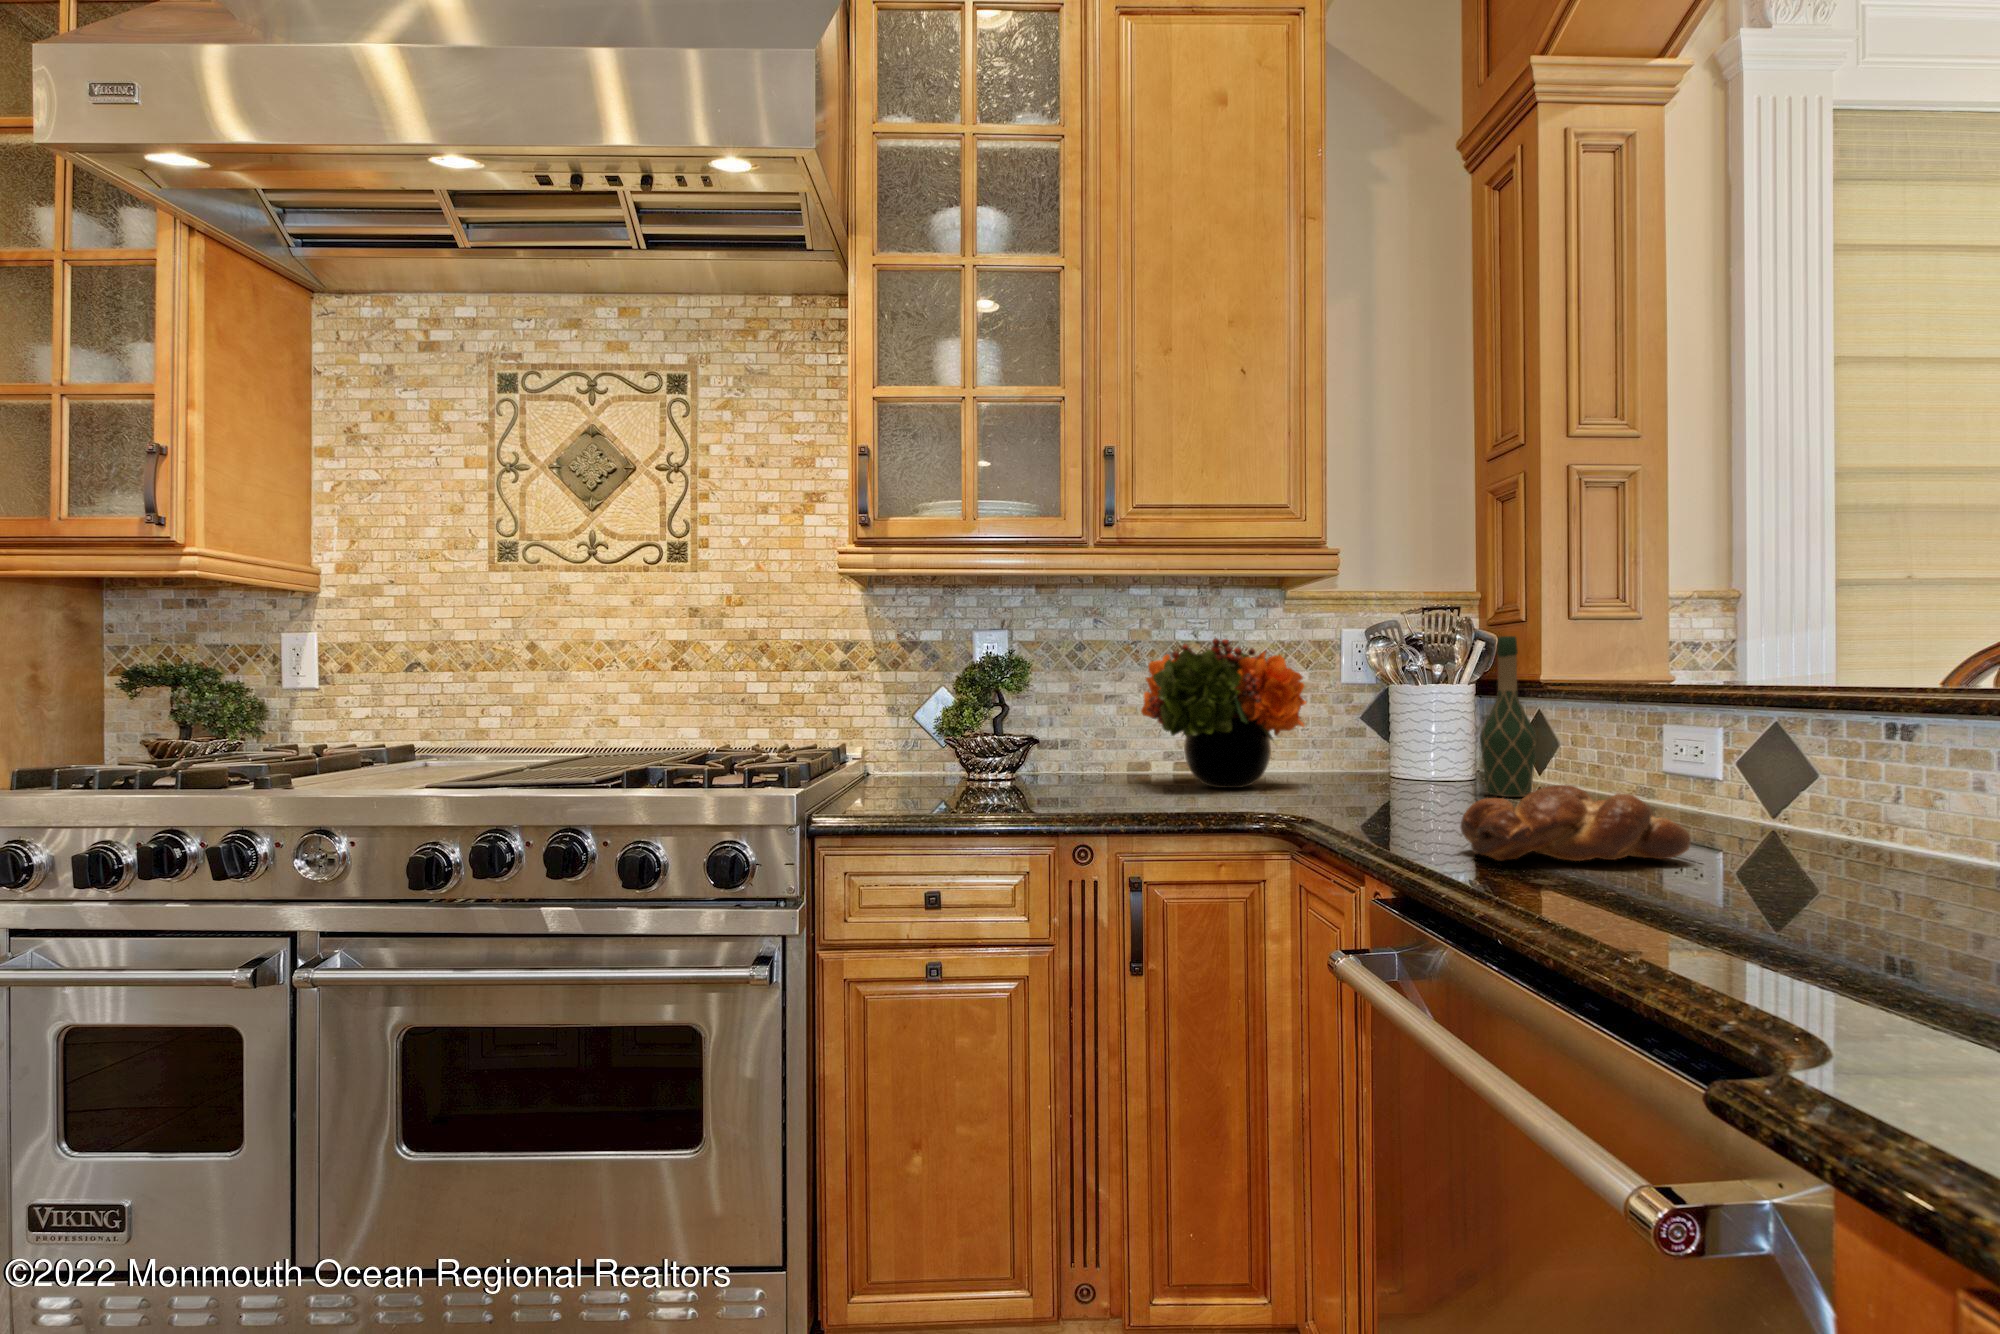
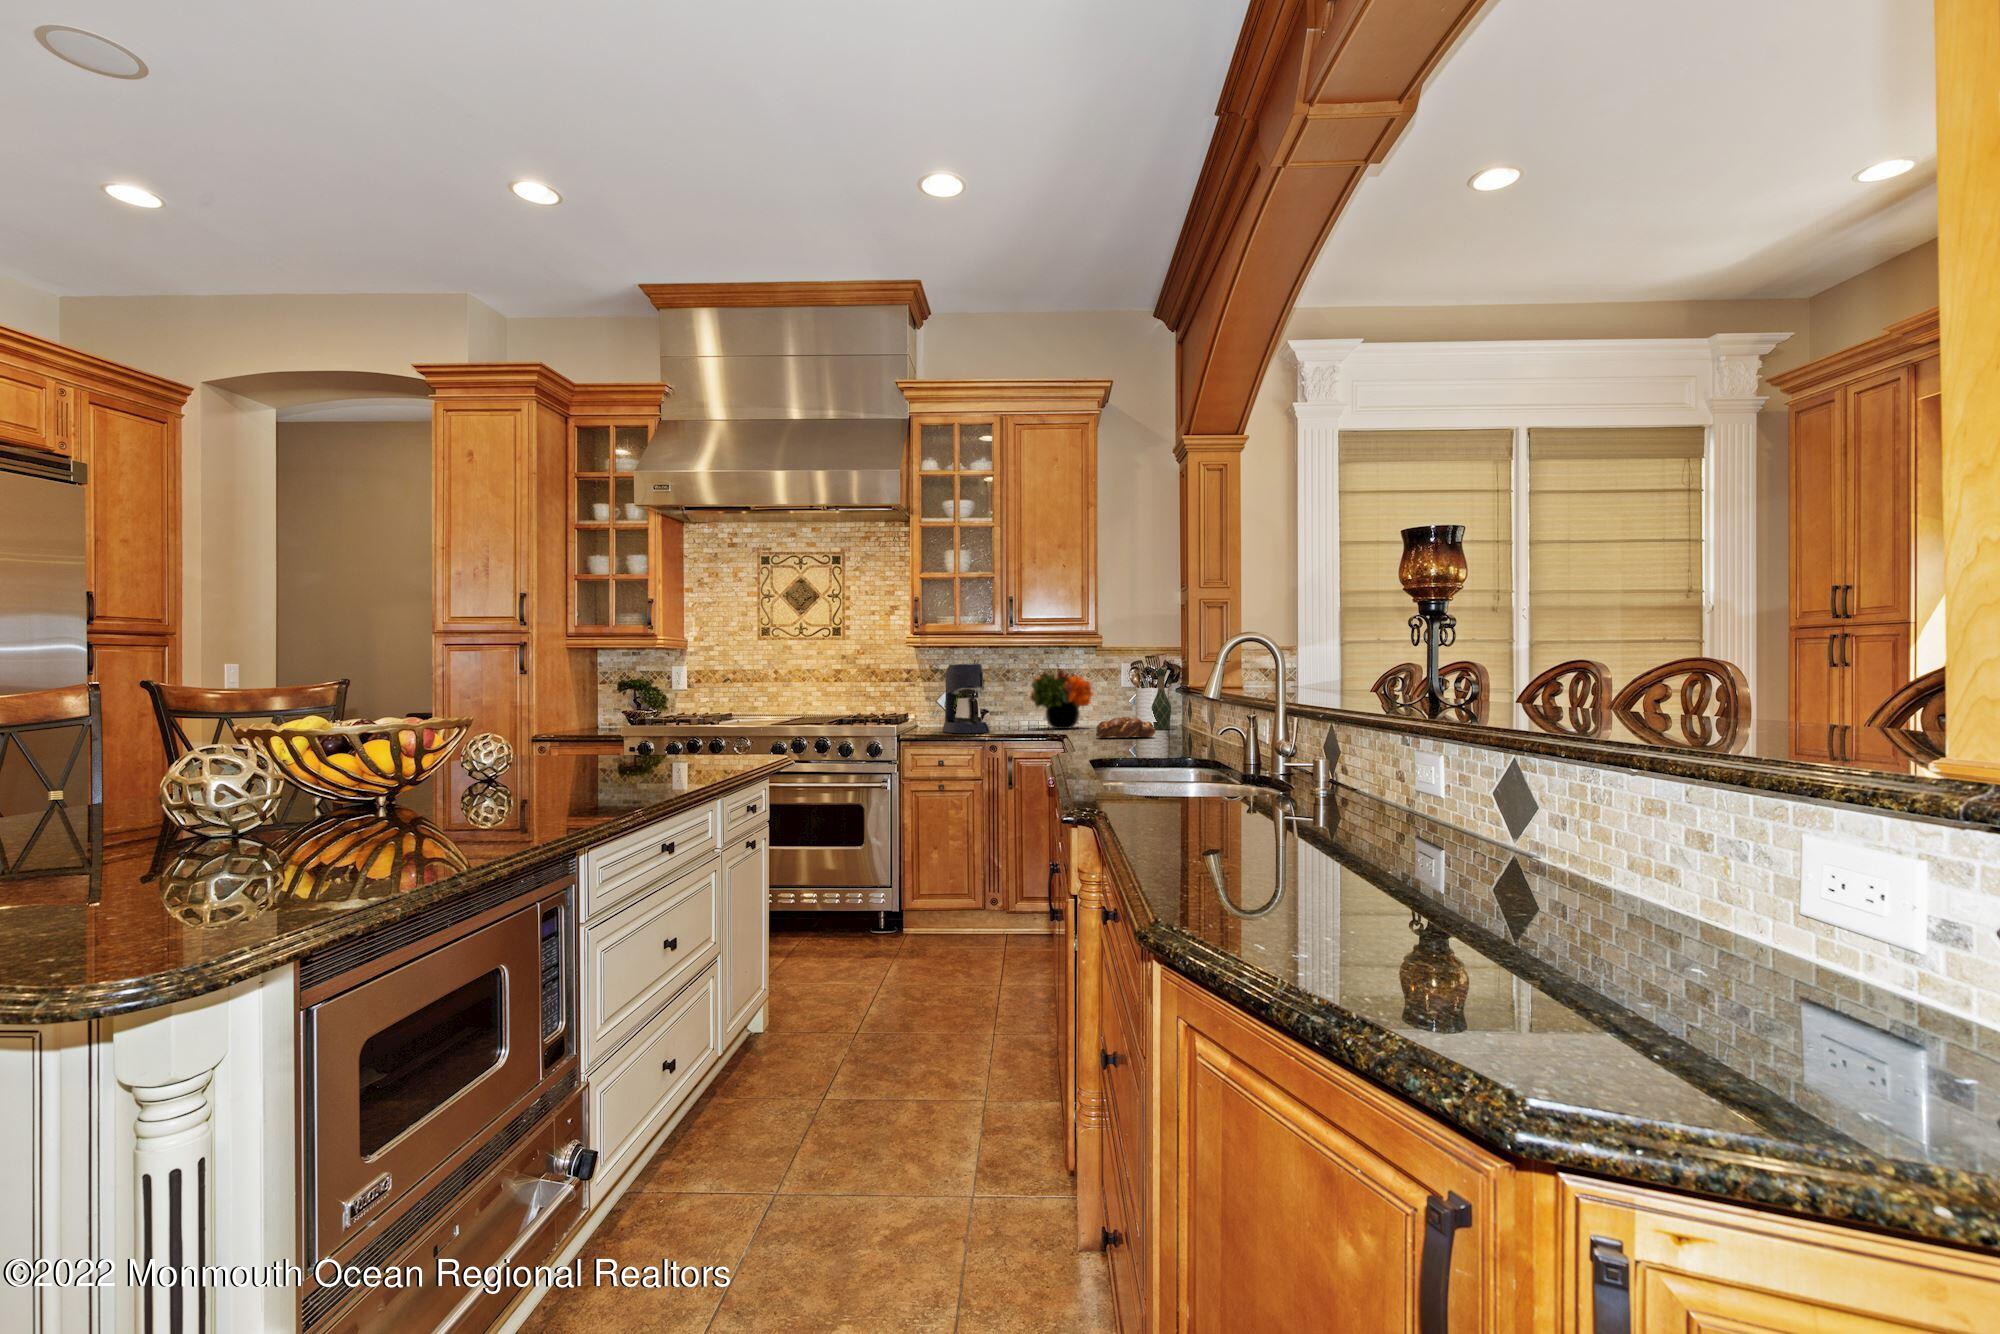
coffee maker: none [931,621,1061,811] -> present [942,664,990,733]

